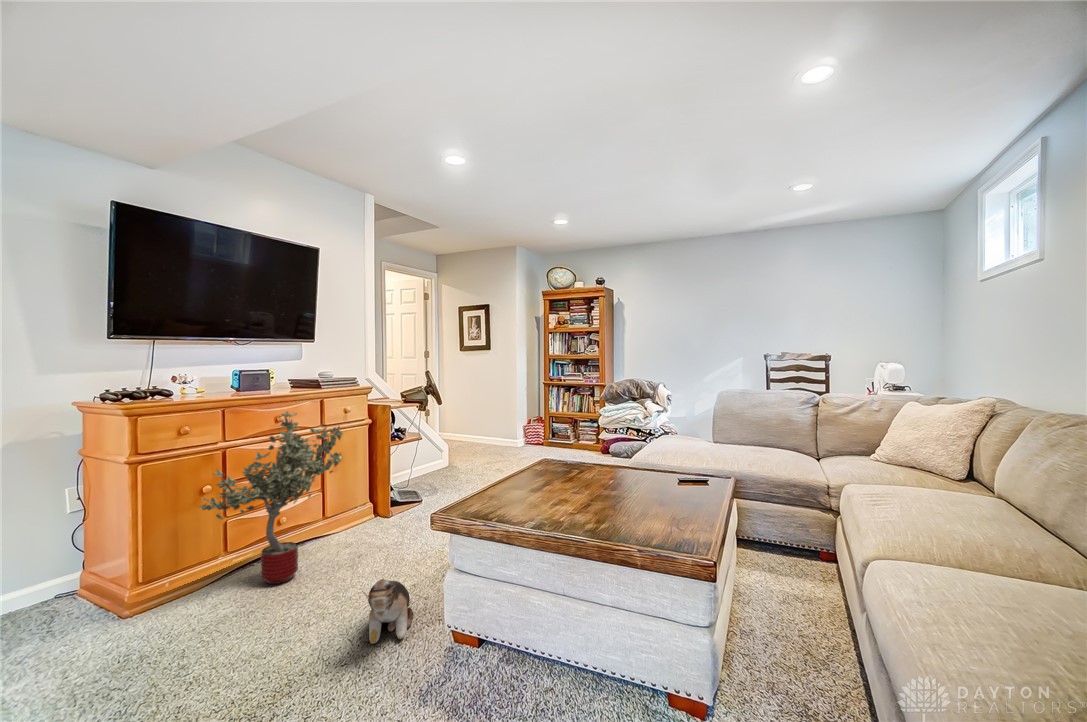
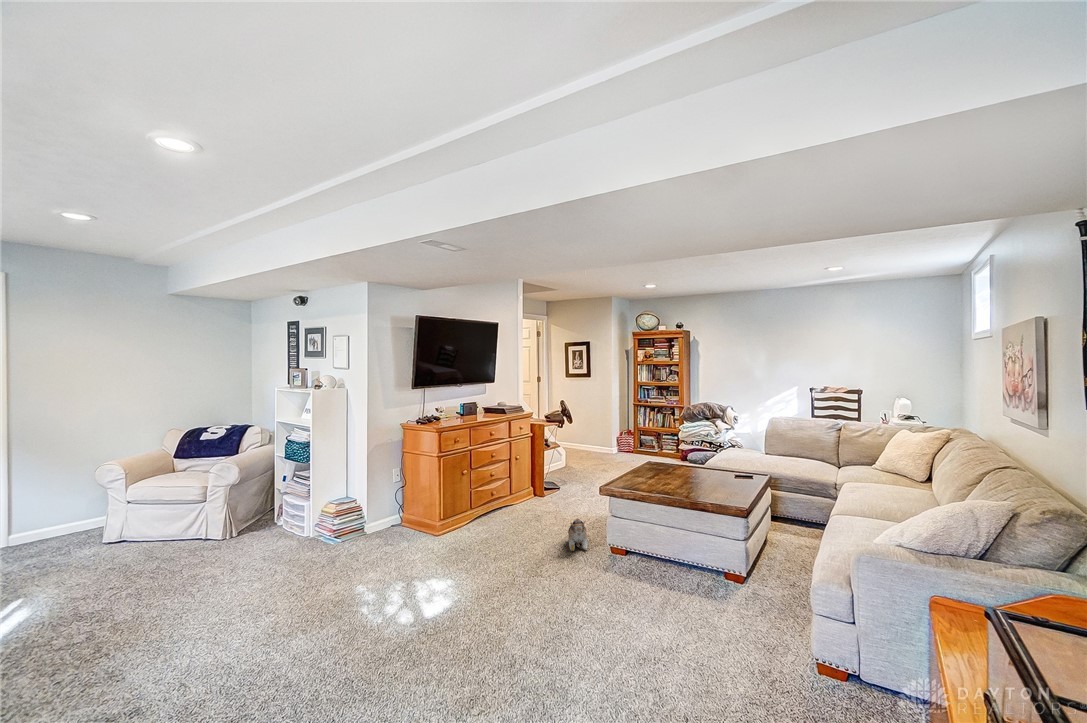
potted tree: present [200,412,343,584] -> none [472,430,532,526]

